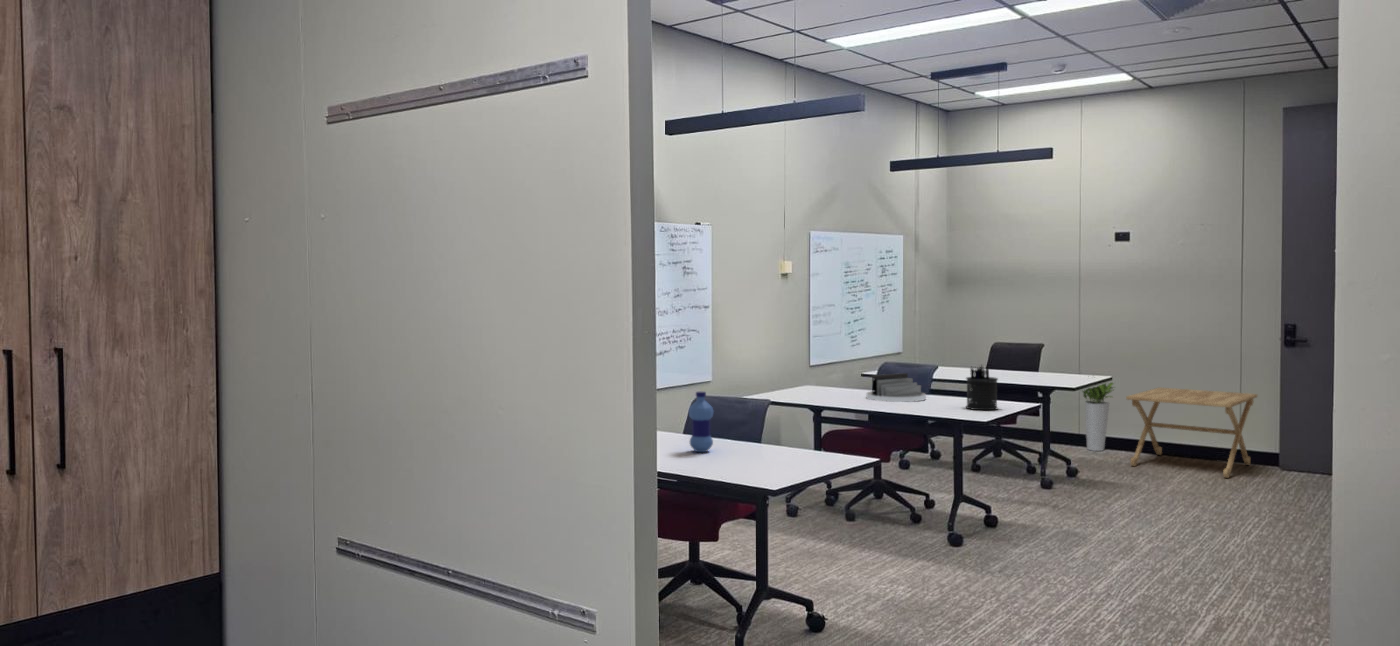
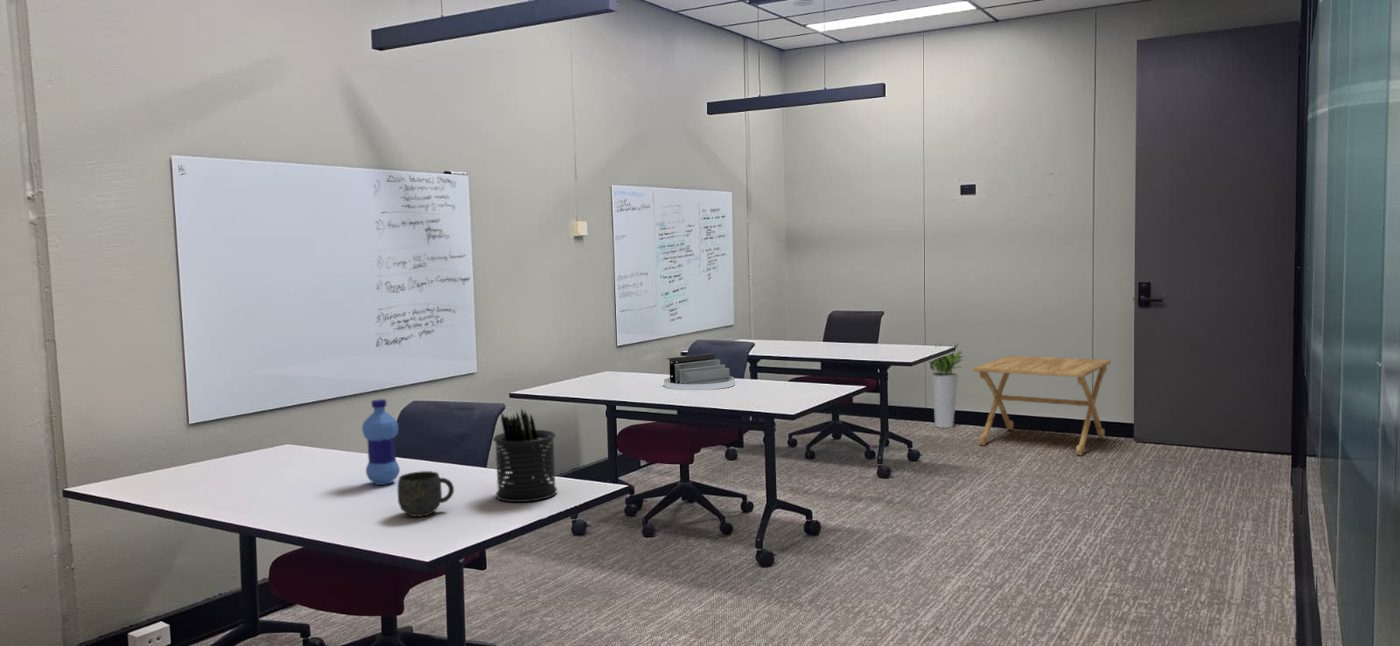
pen holder: present [966,366,998,410] -> present [493,410,557,502]
mug: none [732,440,768,470] -> present [397,471,454,517]

